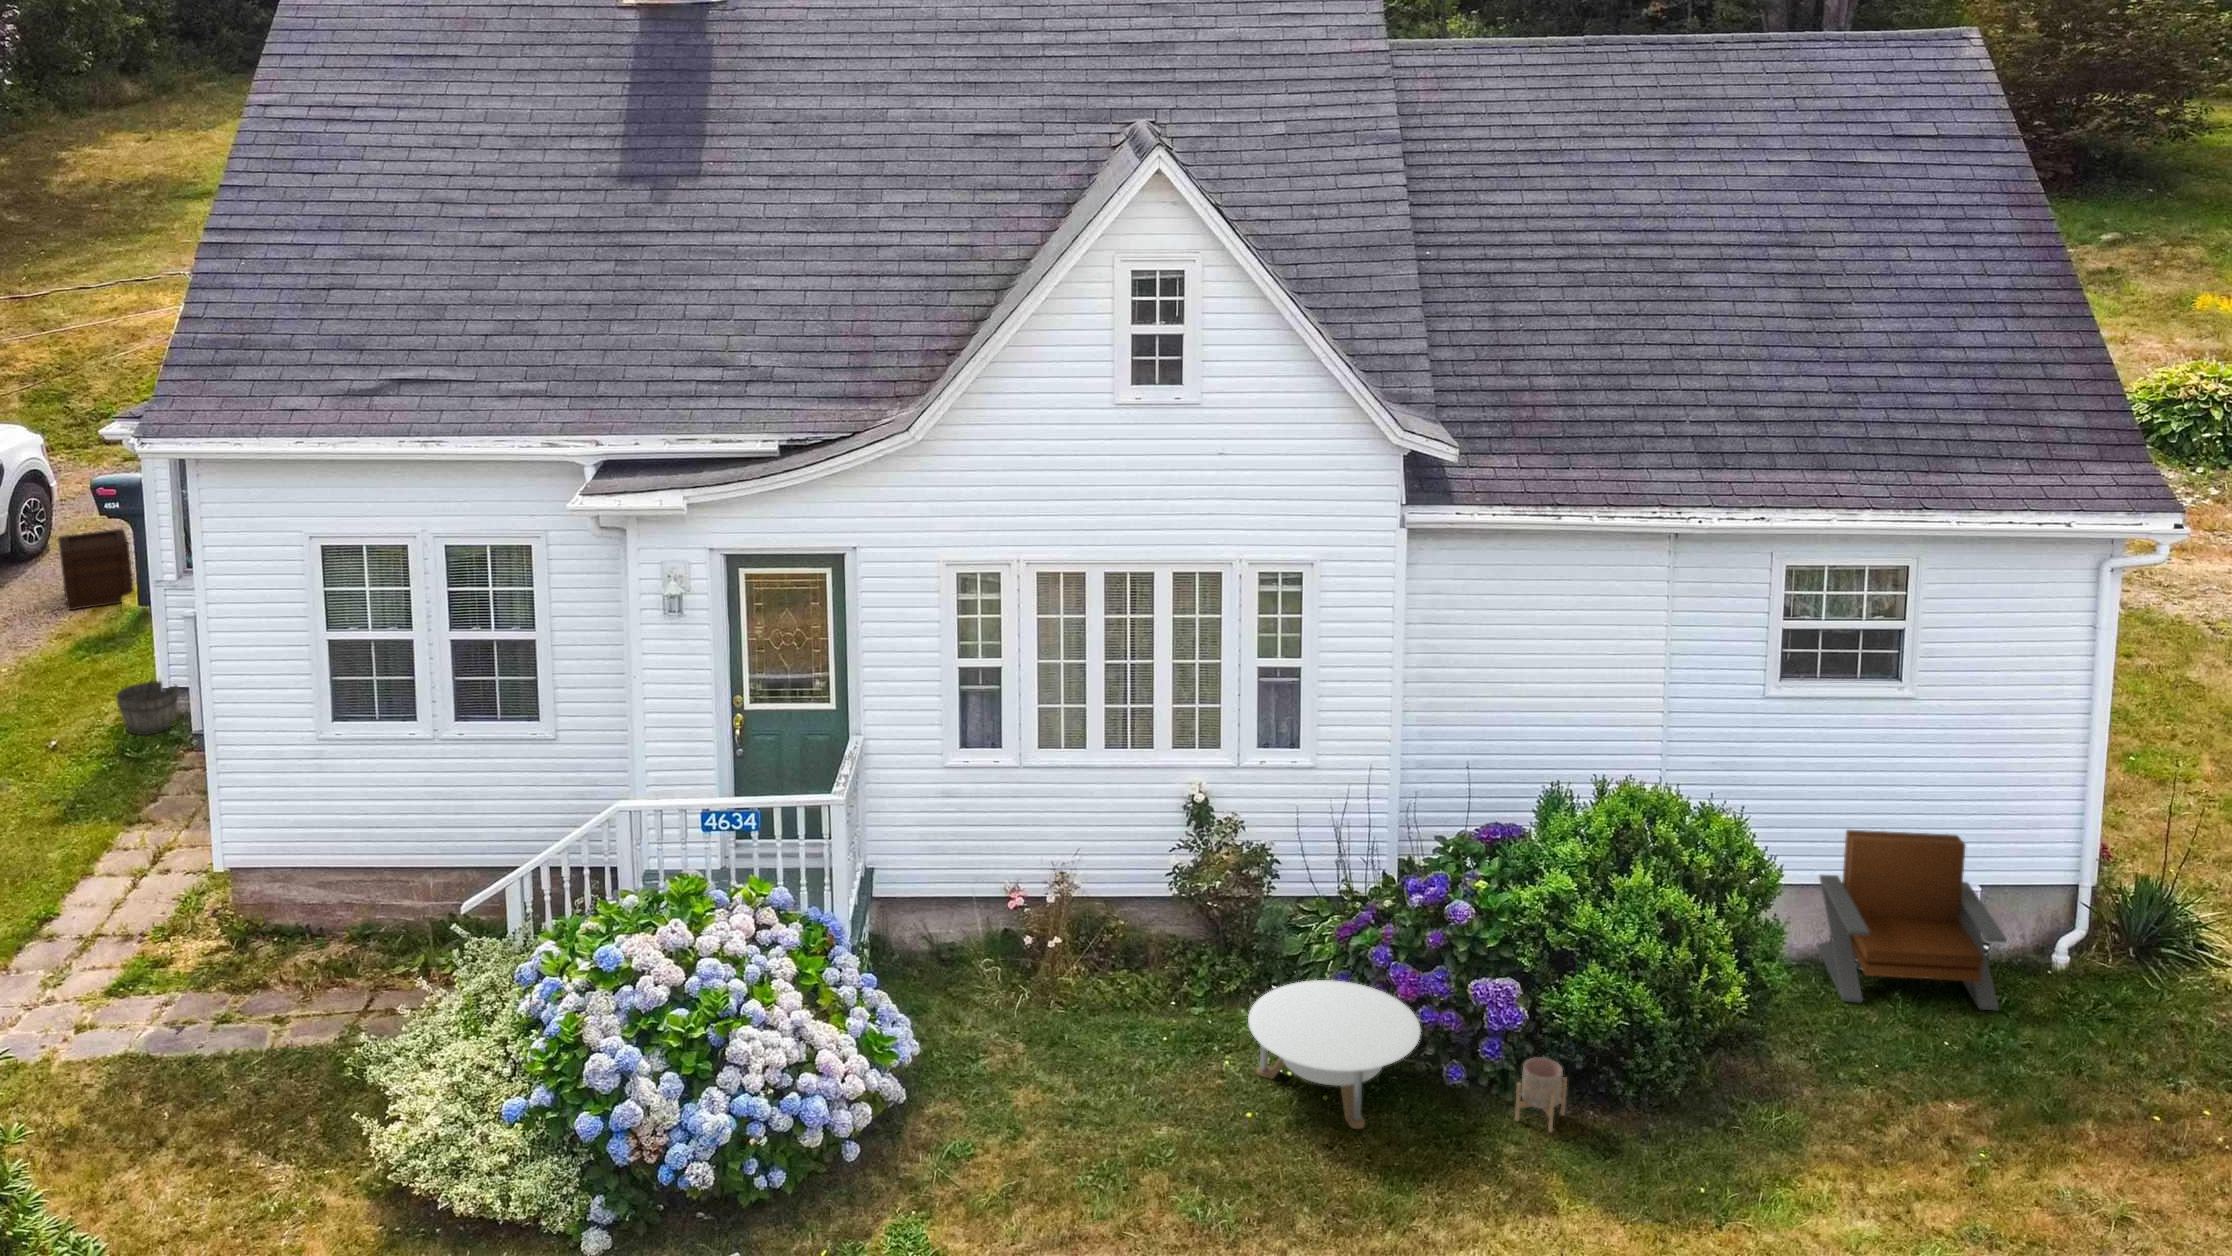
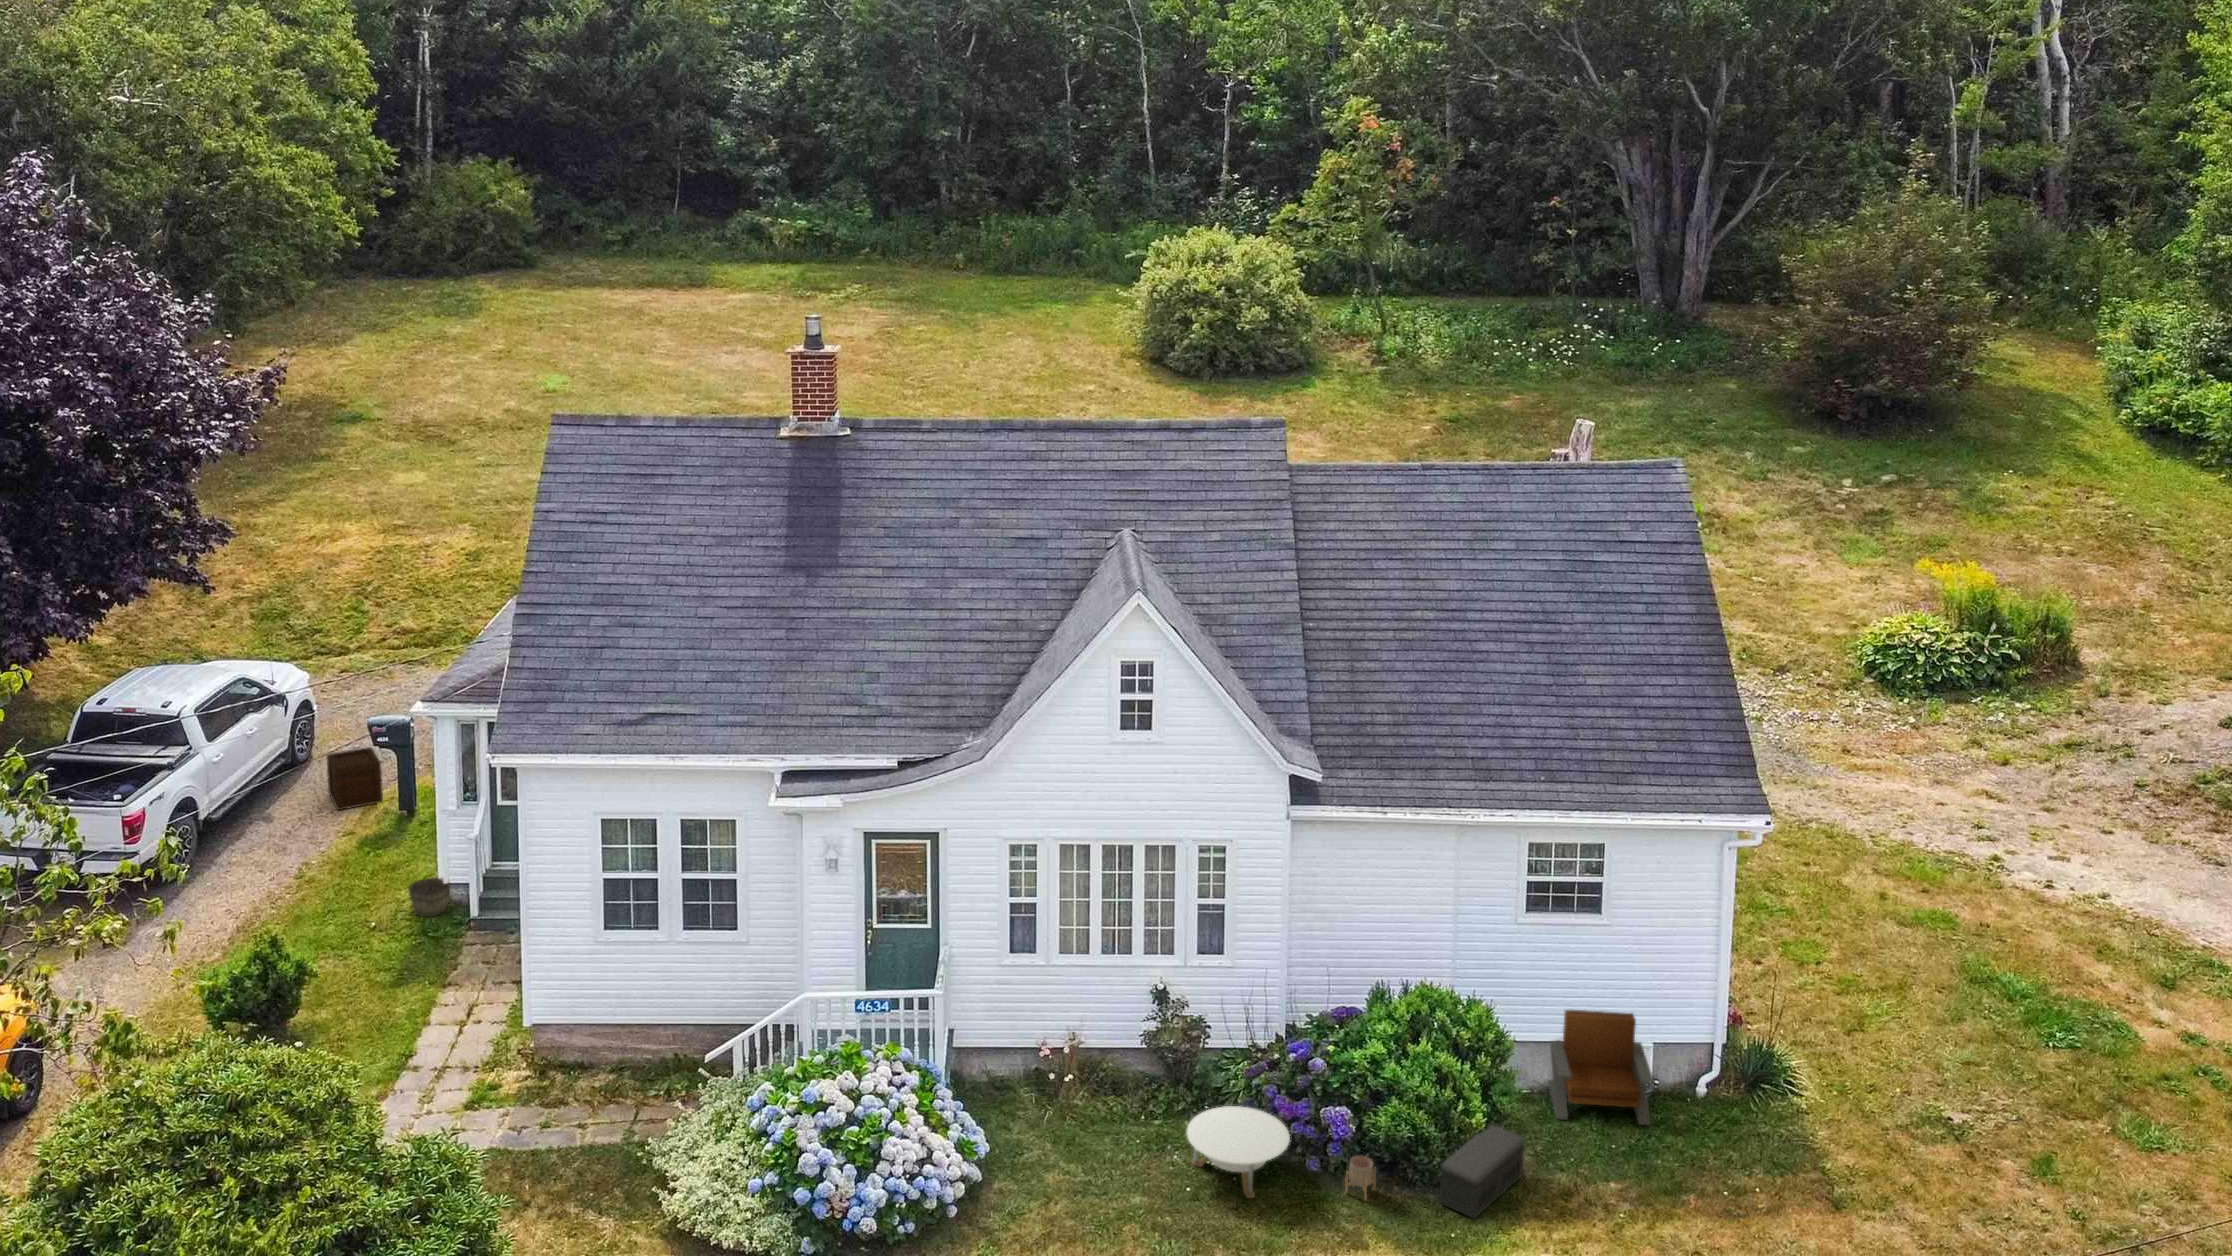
storage bench: none [1675,1006,1812,1161] -> present [1439,1125,1524,1218]

